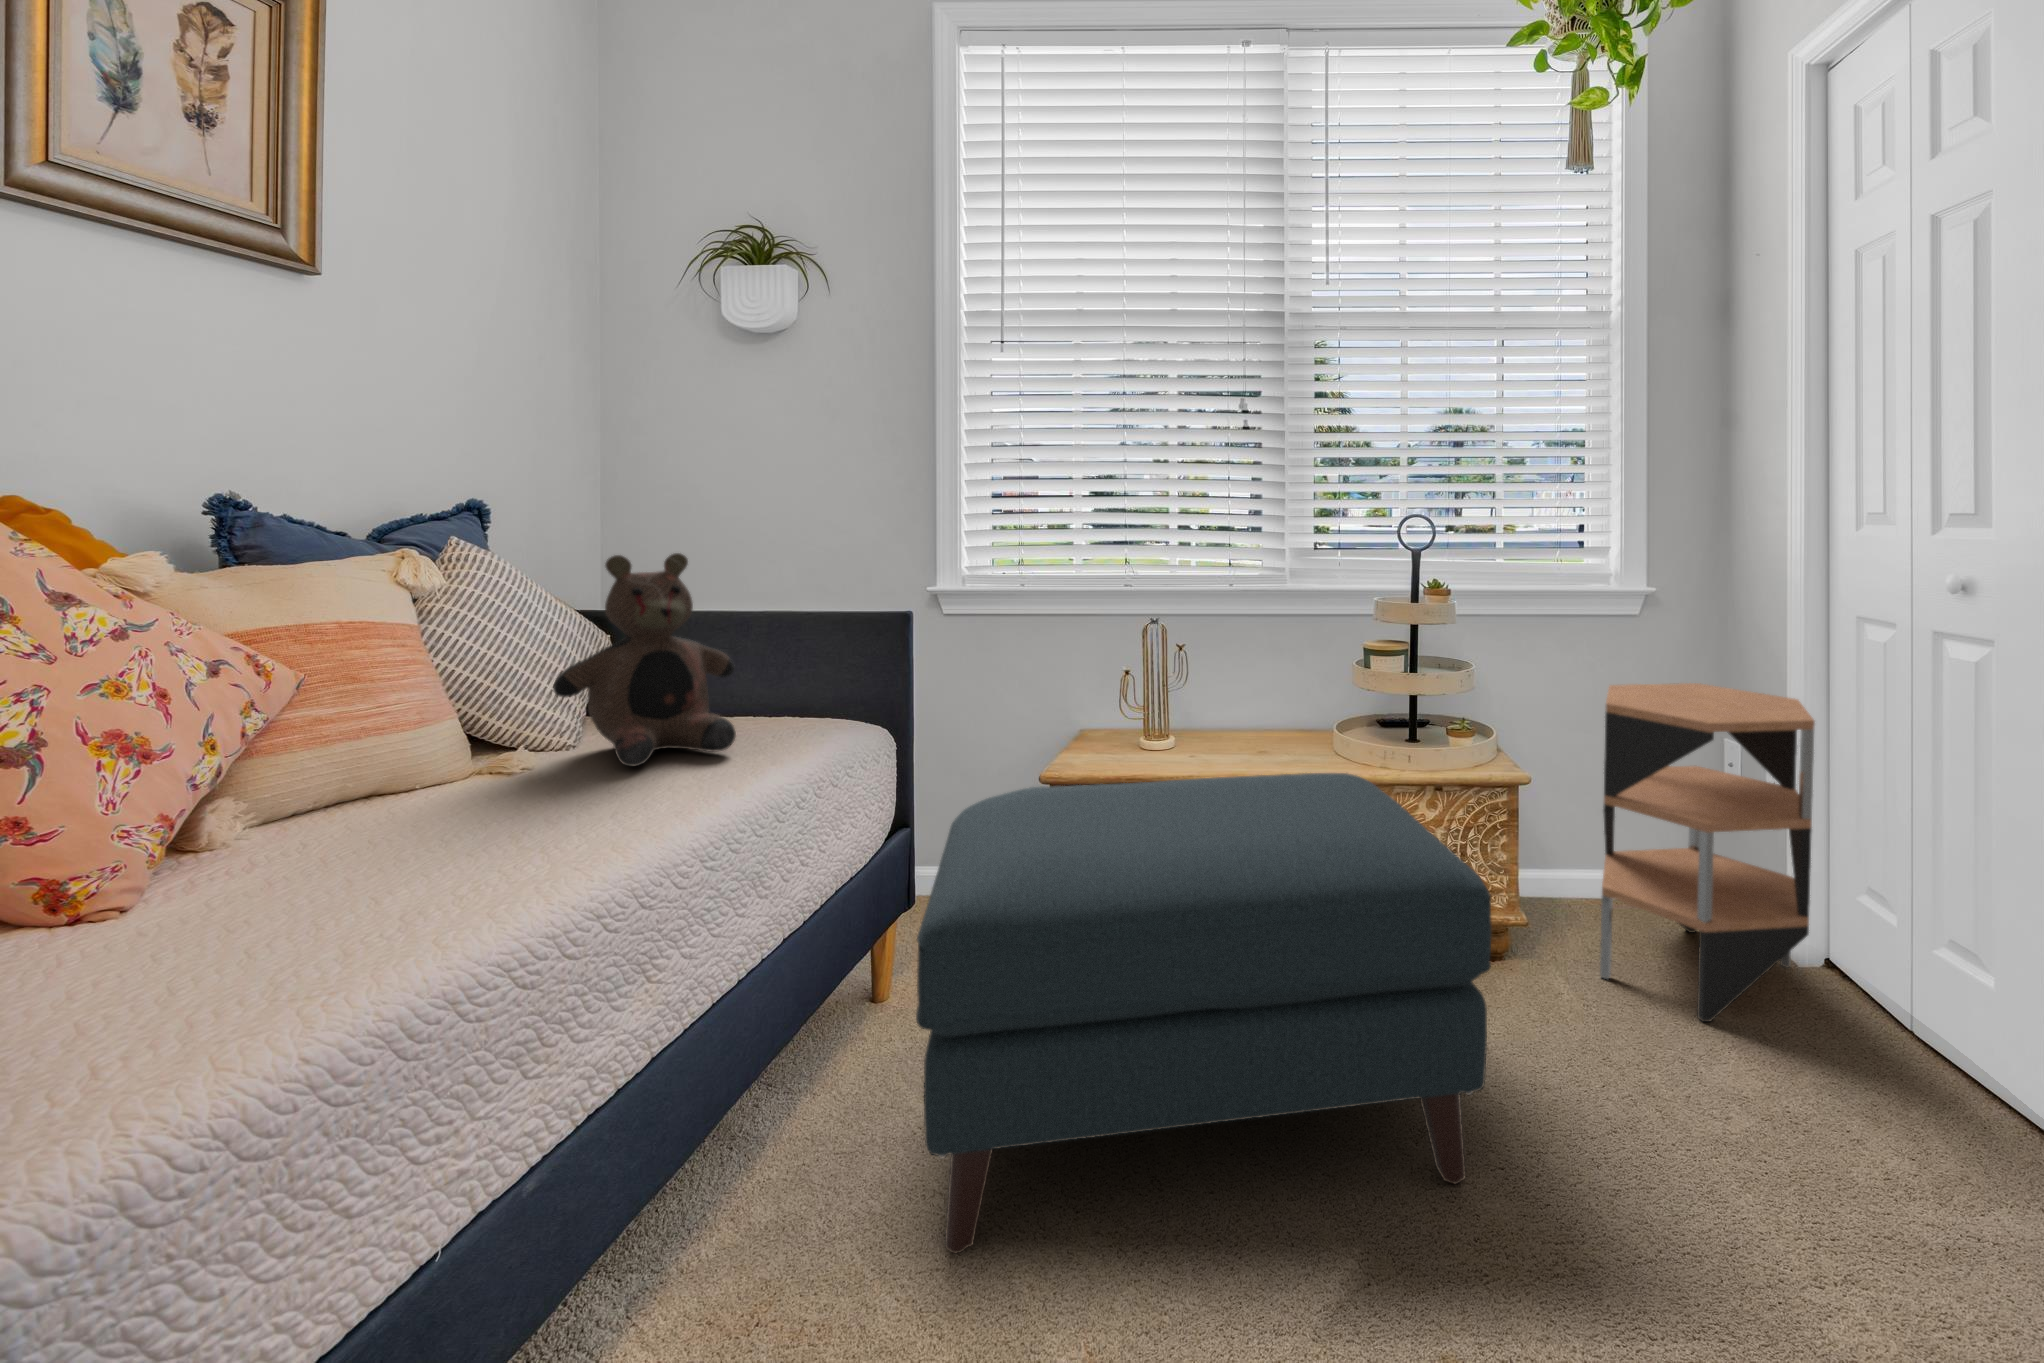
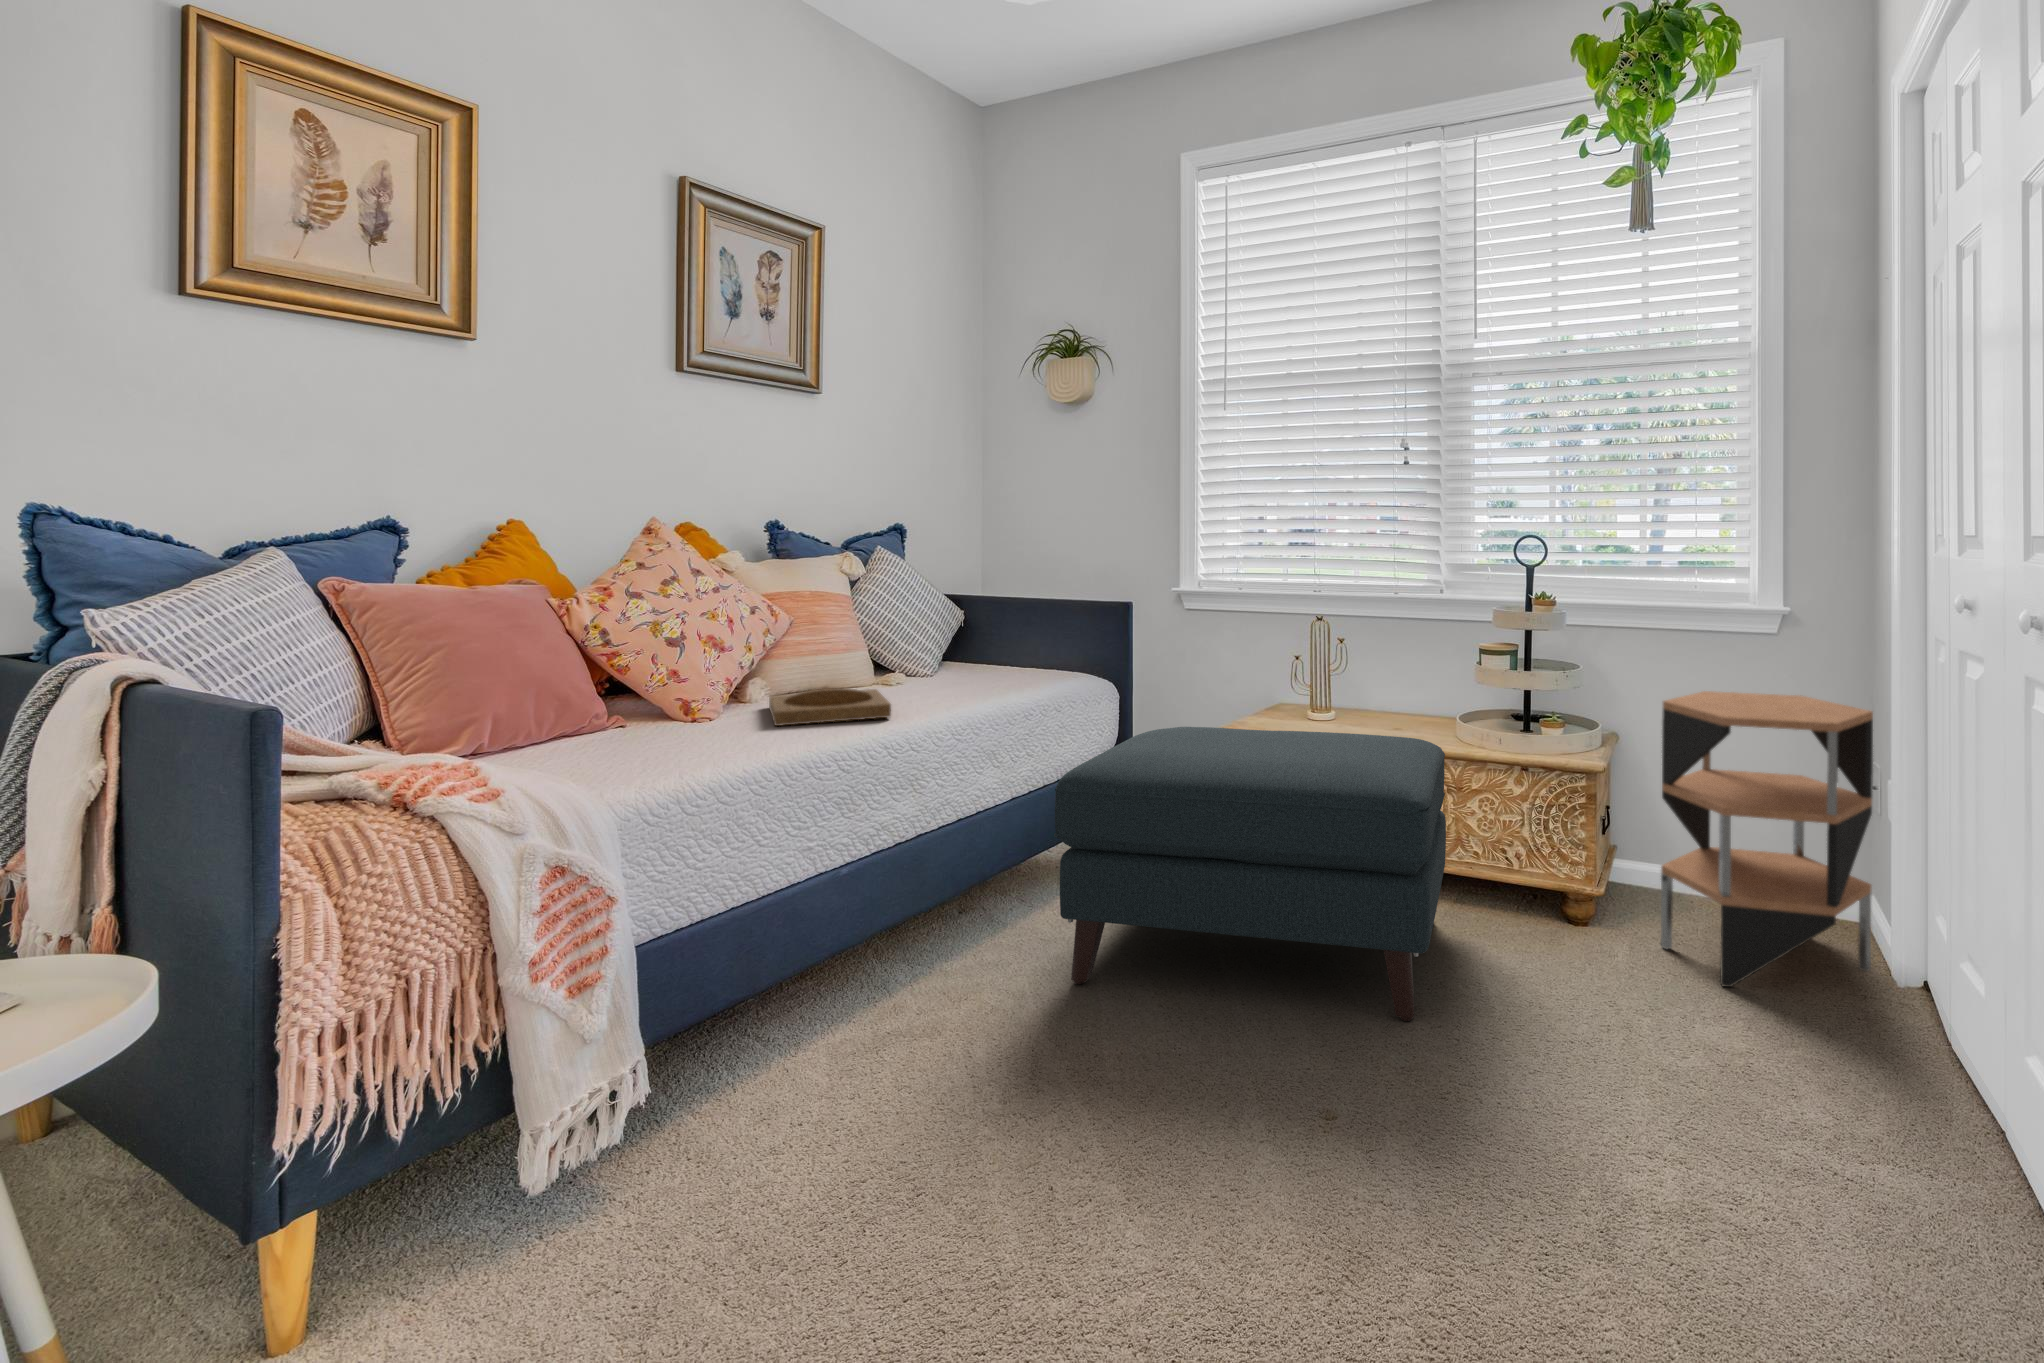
teddy bear: present [553,553,736,766] -> none [912,557,1016,686]
tray: none [261,798,573,930] -> present [769,688,891,726]

